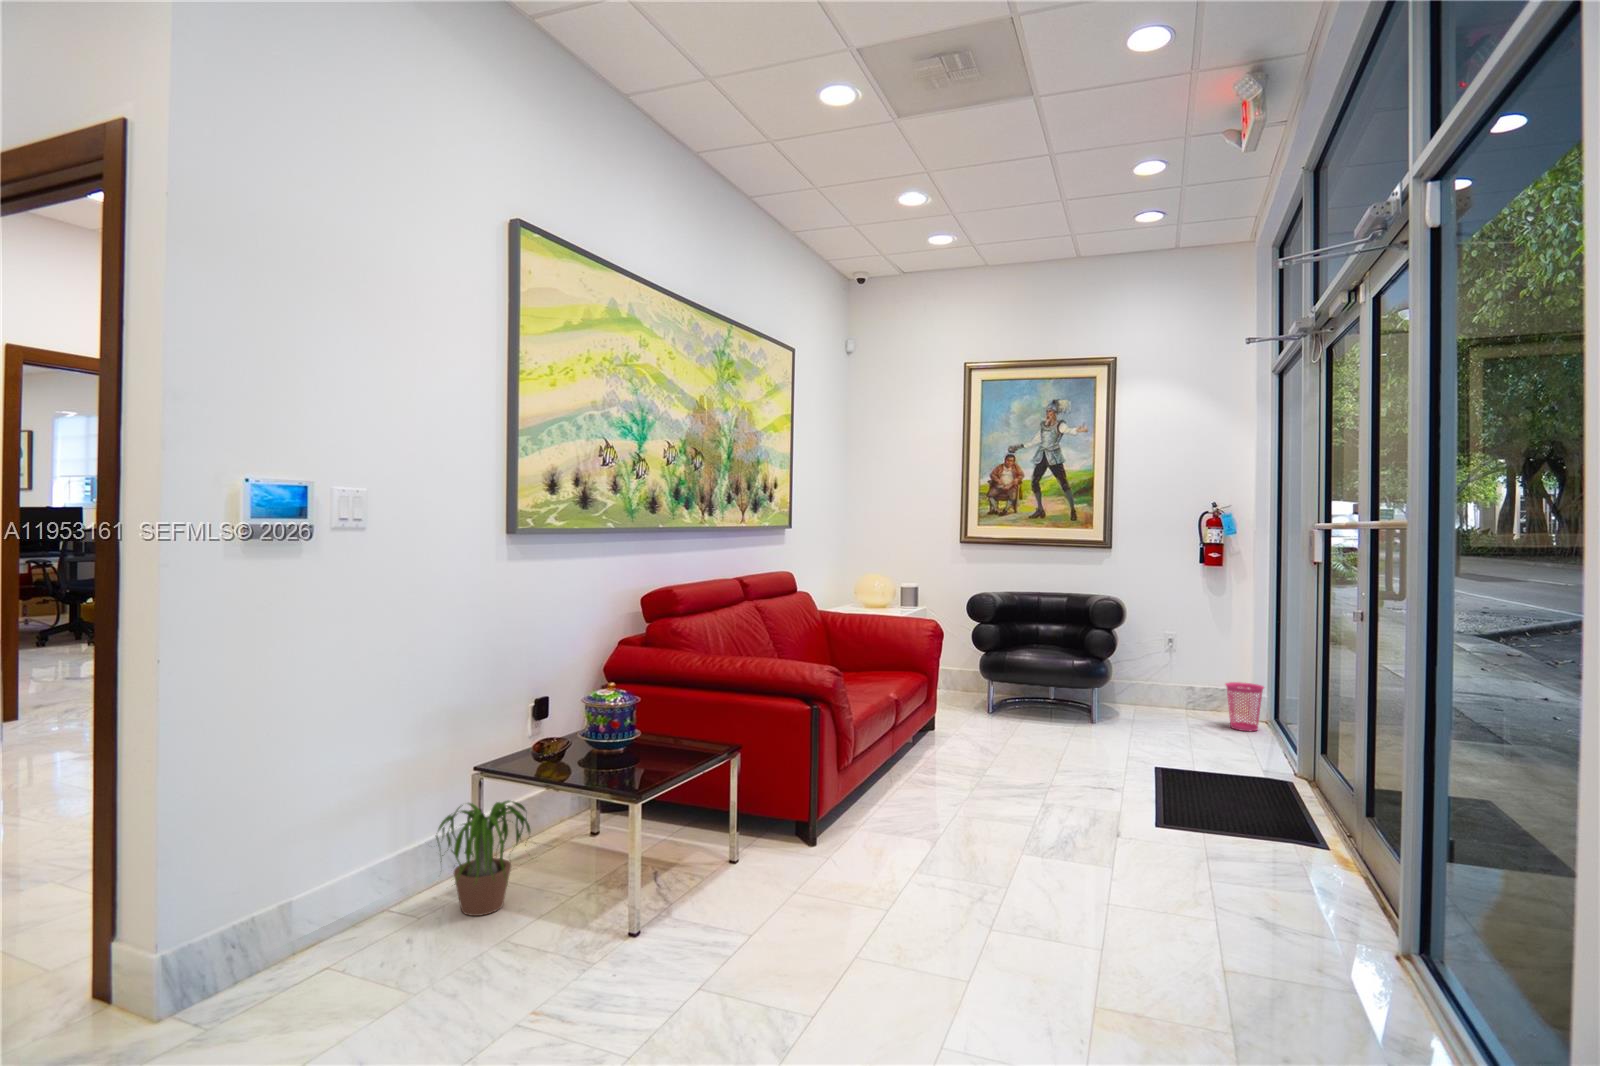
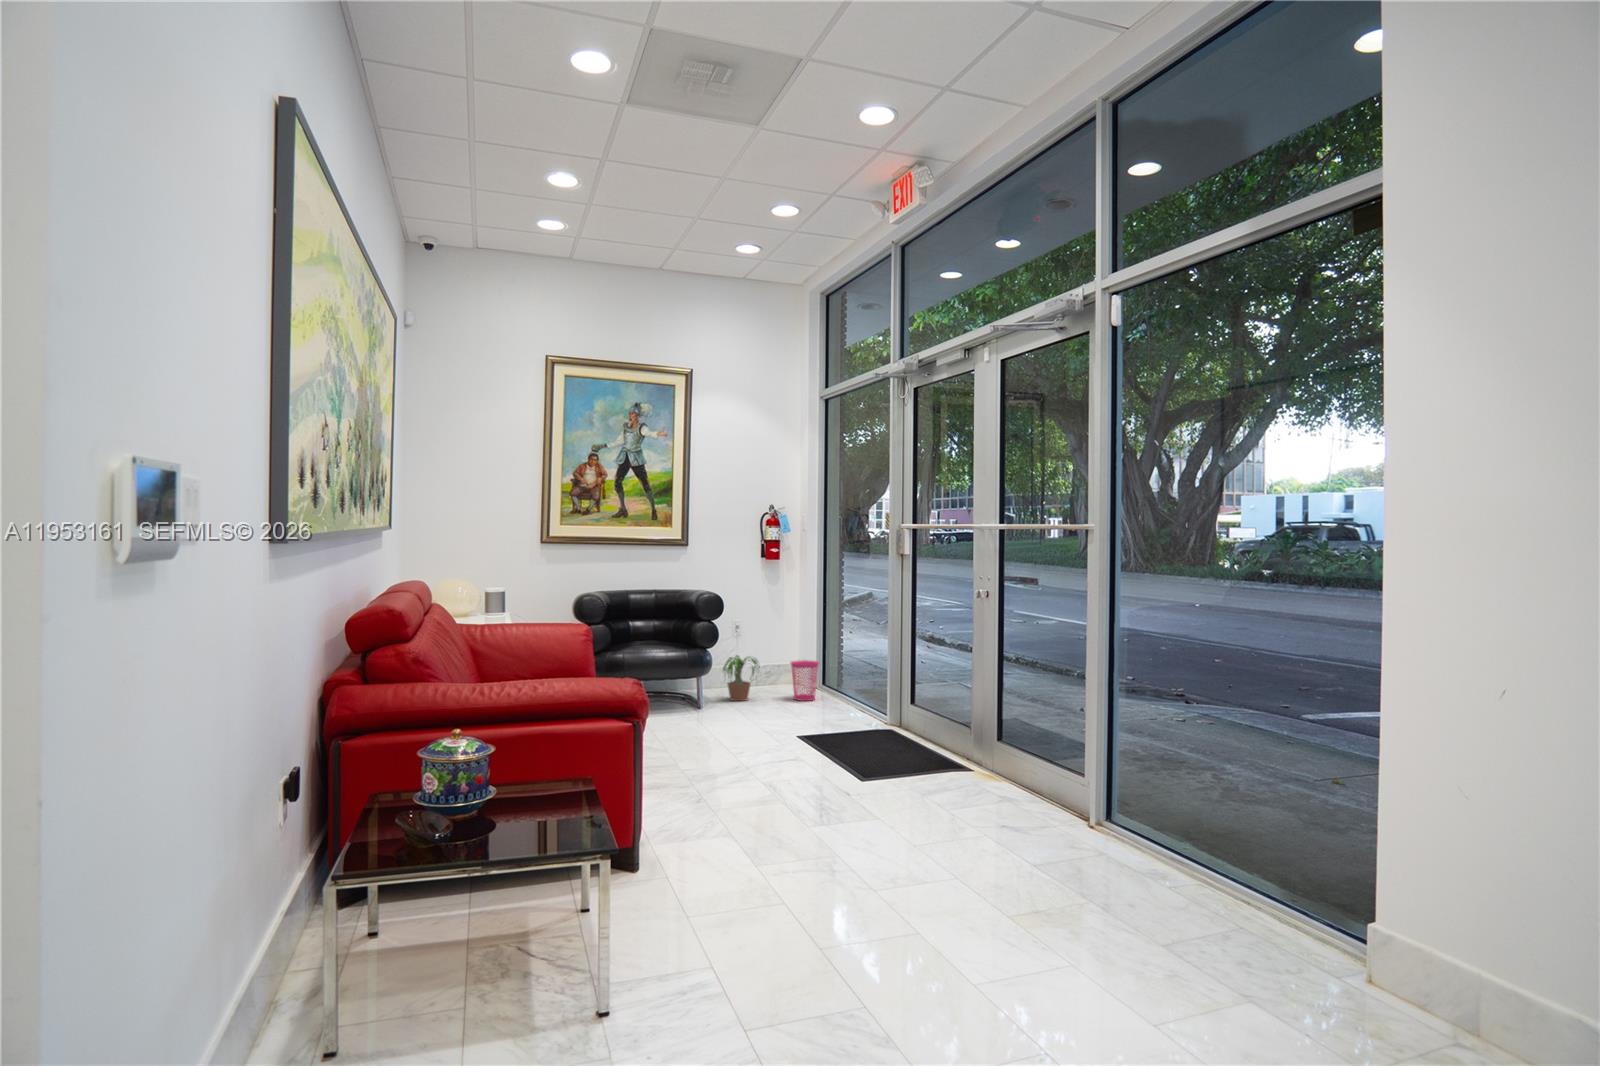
potted plant: present [436,801,530,916] -> present [723,655,760,701]

